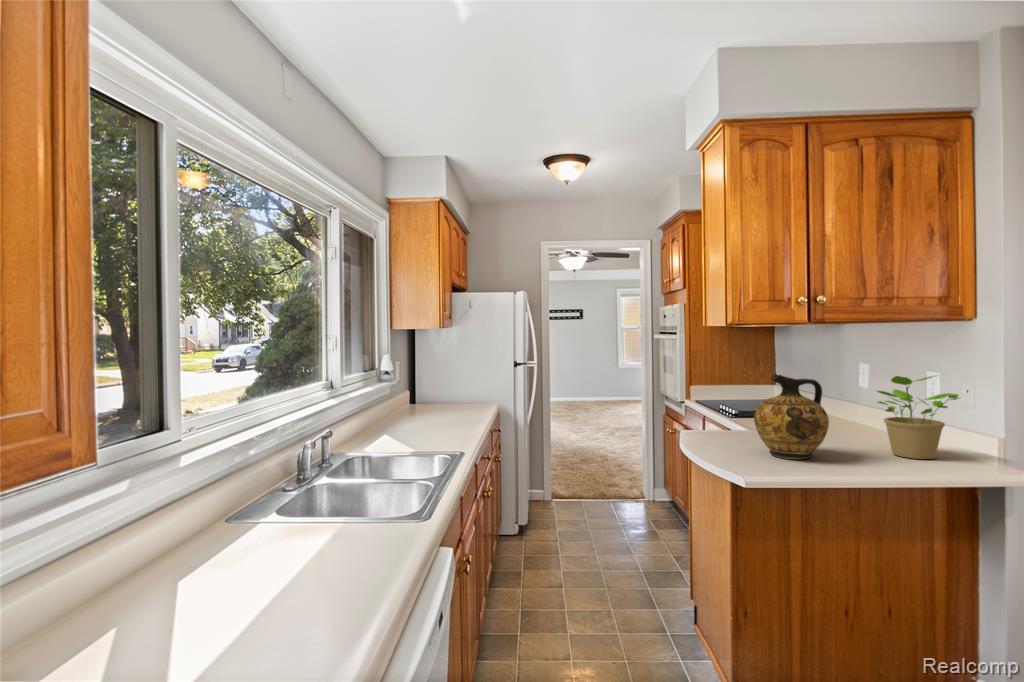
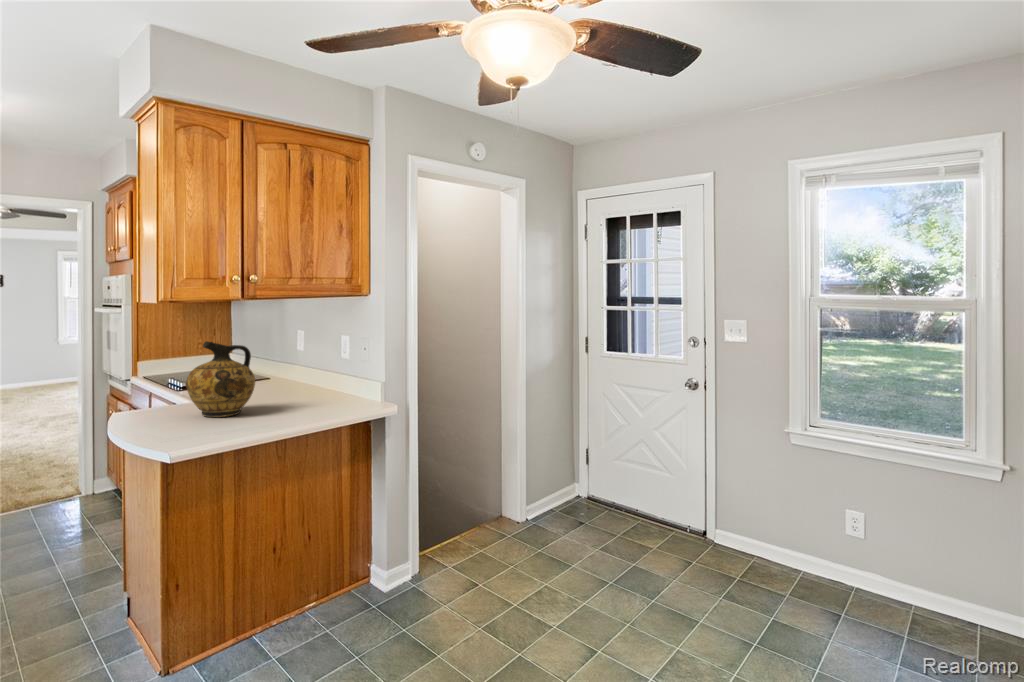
potted plant: present [877,376,959,459] -> none [295,340,351,404]

